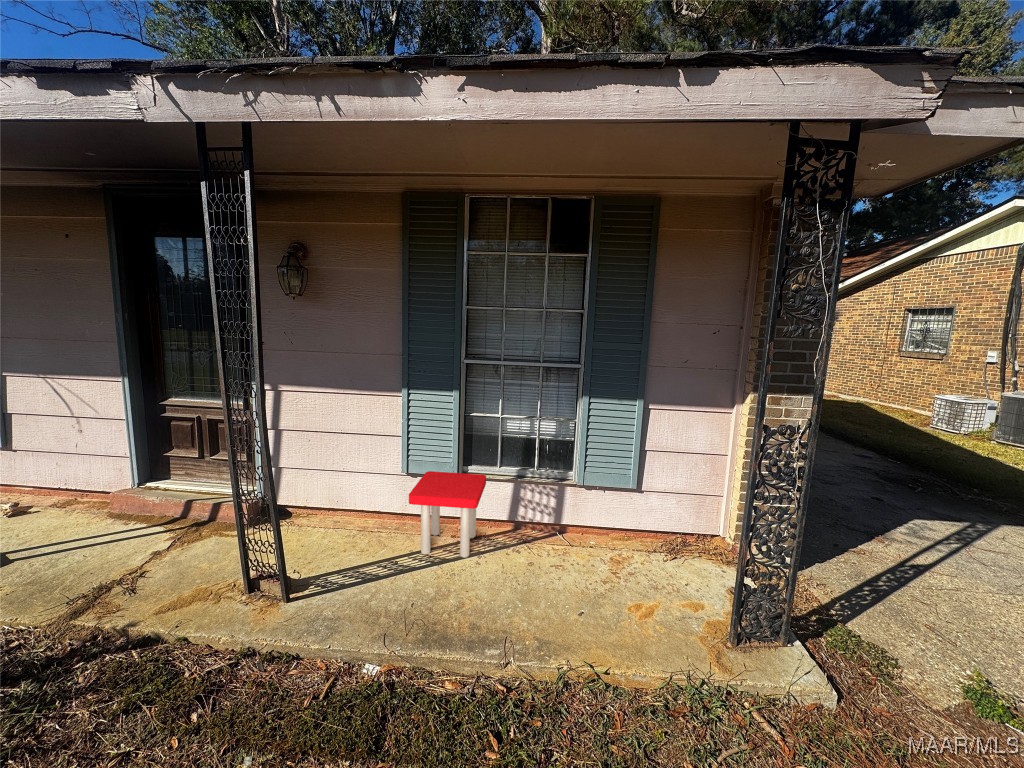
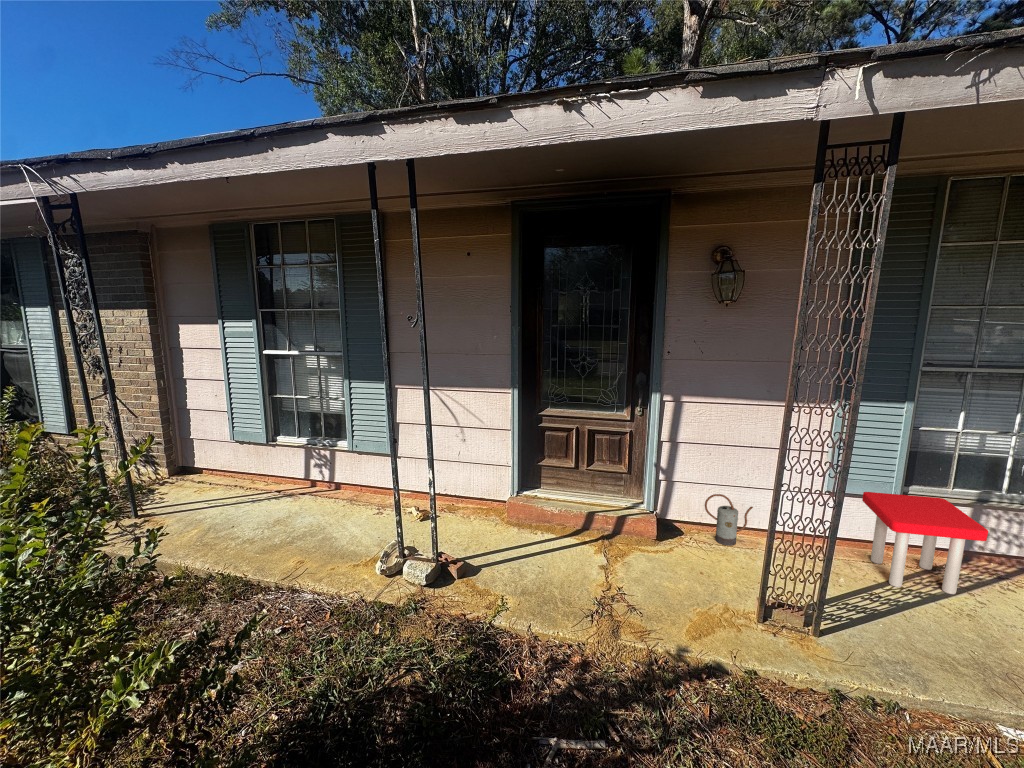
watering can: none [299,478,339,526] -> present [705,494,753,546]

